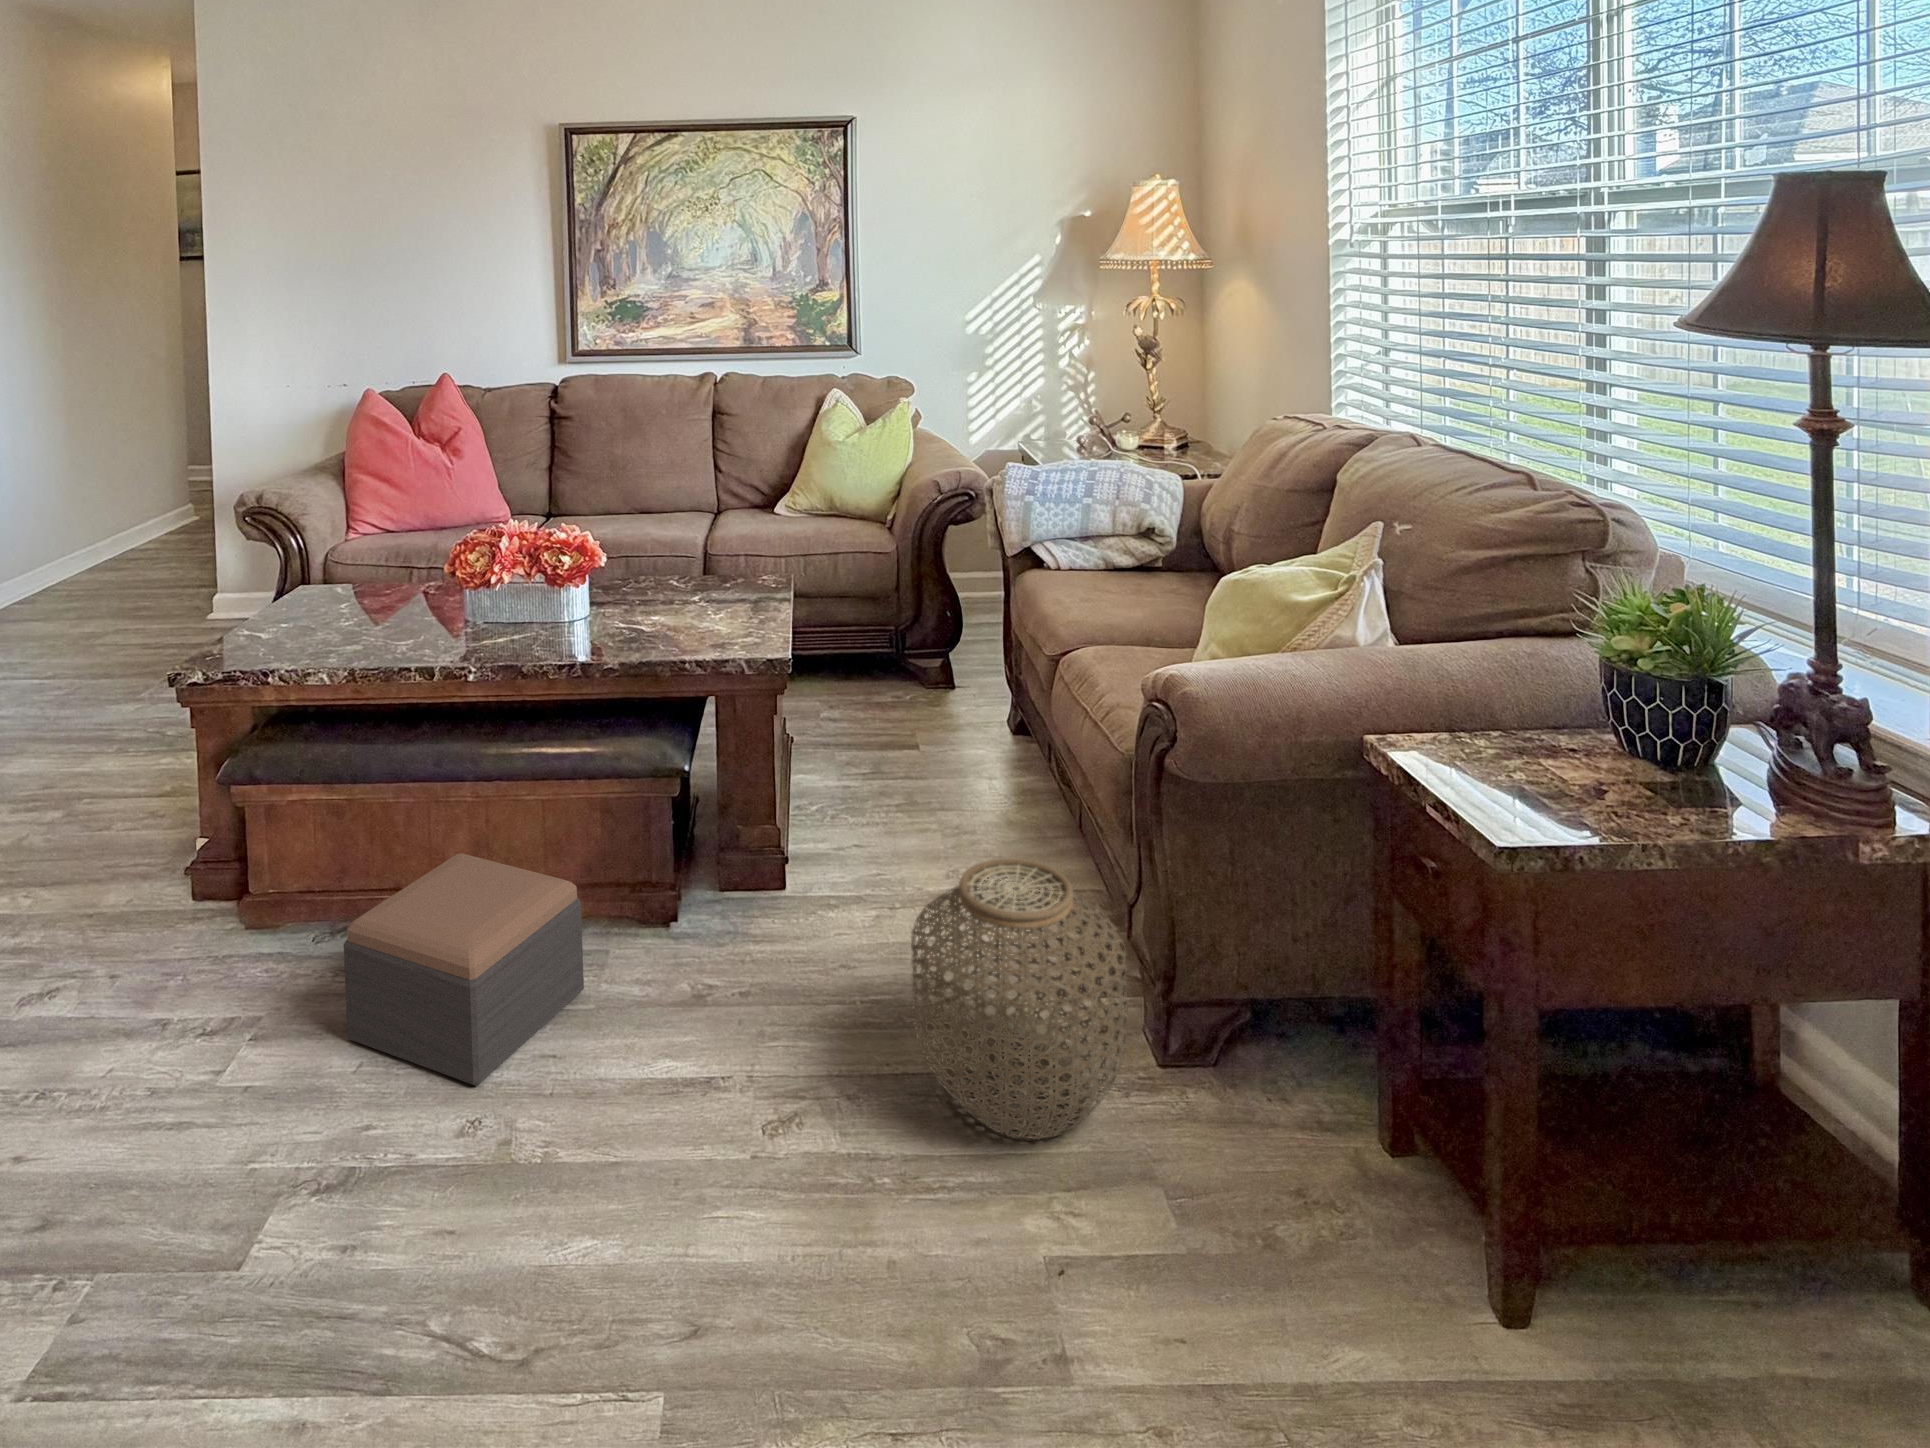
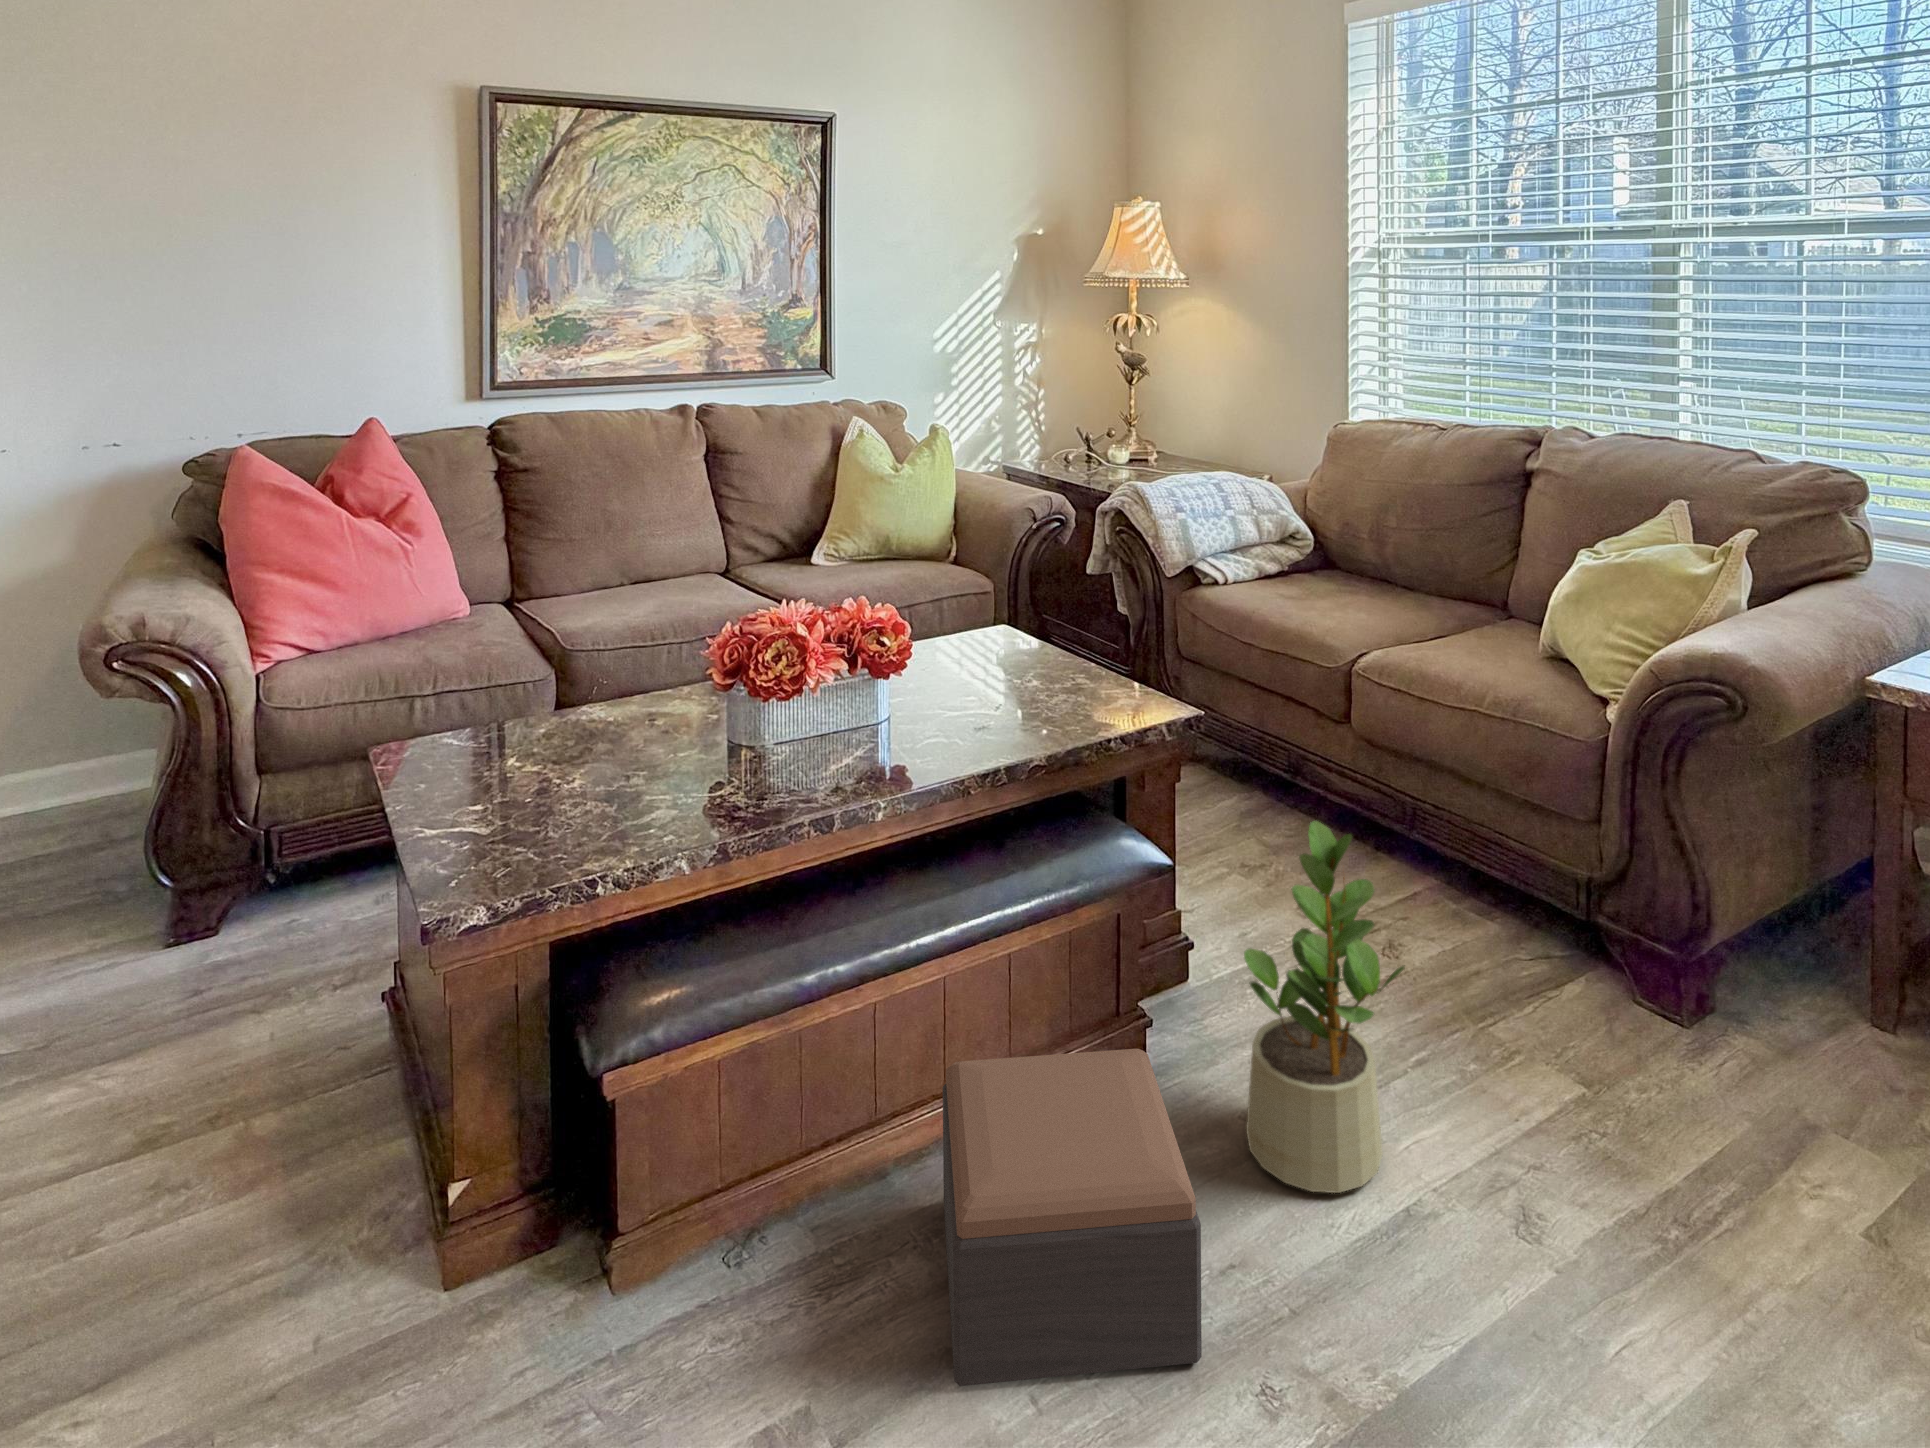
potted plant: none [662,740,801,1044] -> present [1244,820,1404,1193]
woven basket: present [911,859,1127,1139] -> none [1537,869,1781,1157]

